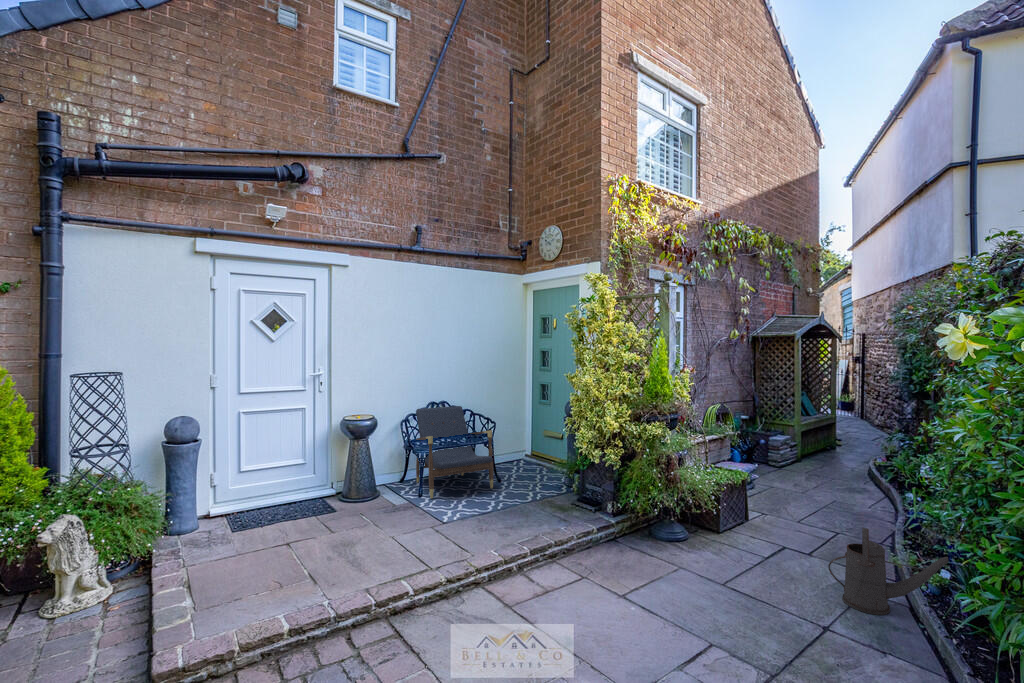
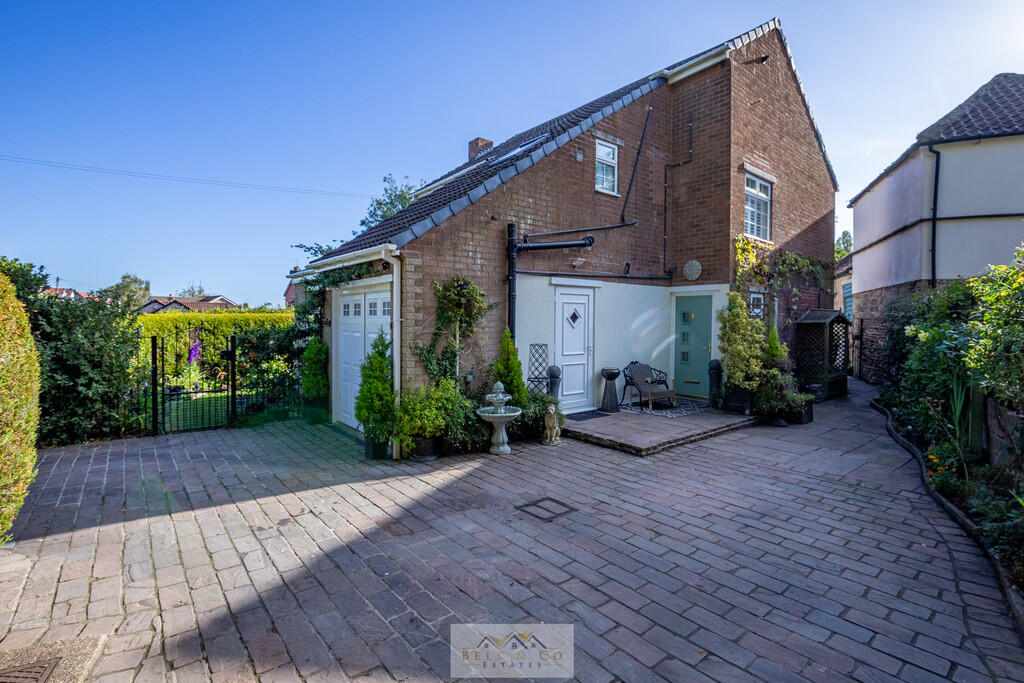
watering can: present [828,528,948,615] -> none [862,407,911,440]

